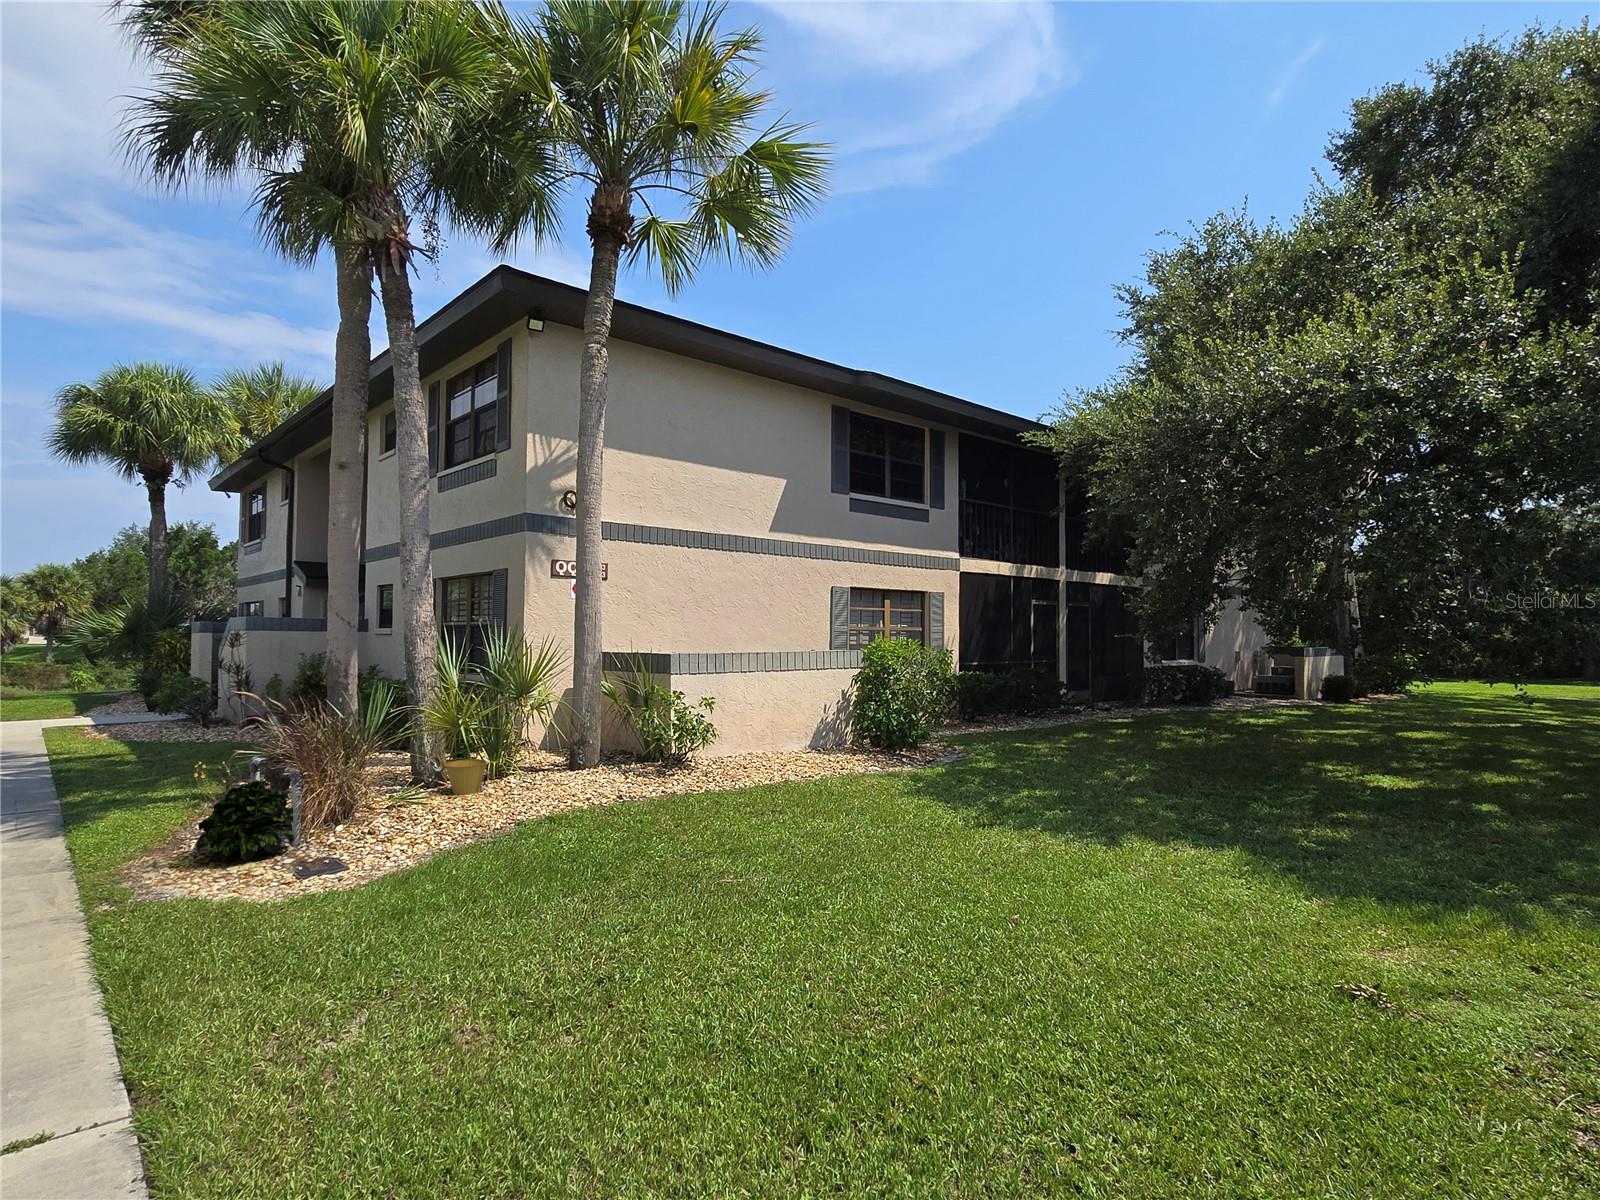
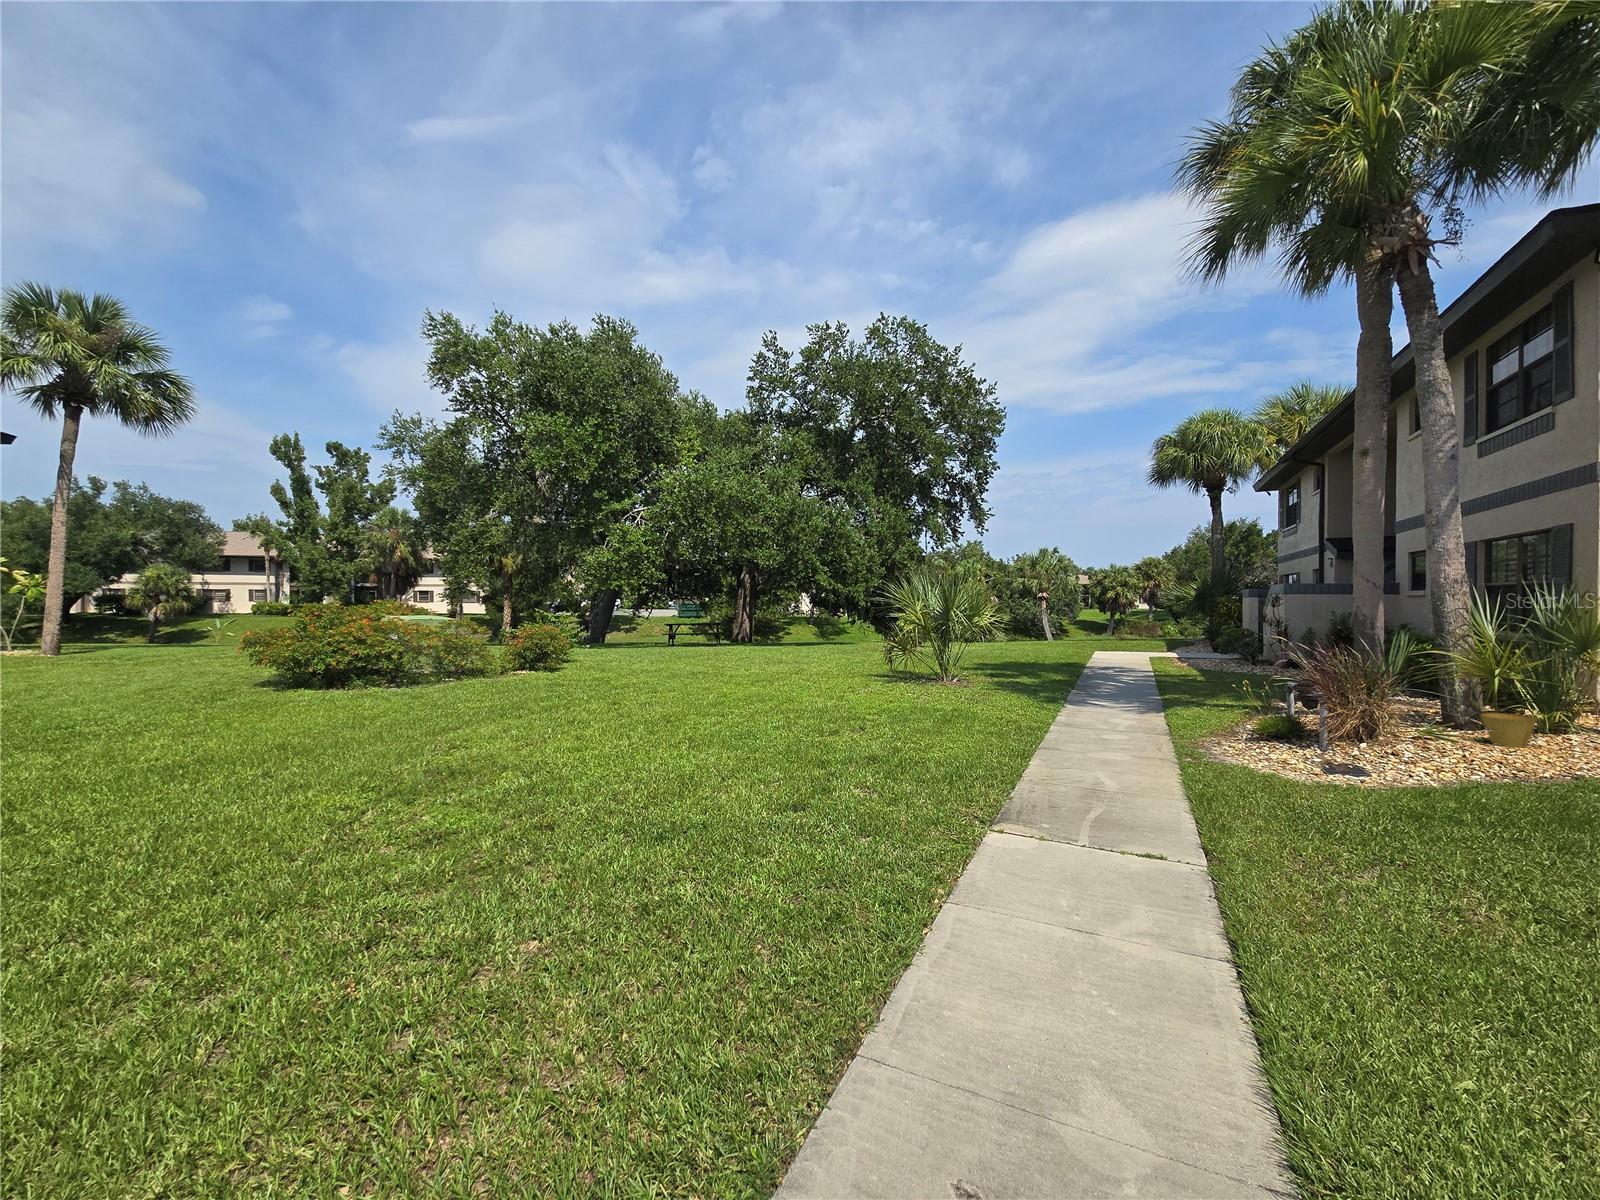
potted plant: present [196,780,295,862] -> none [1248,695,1326,751]

